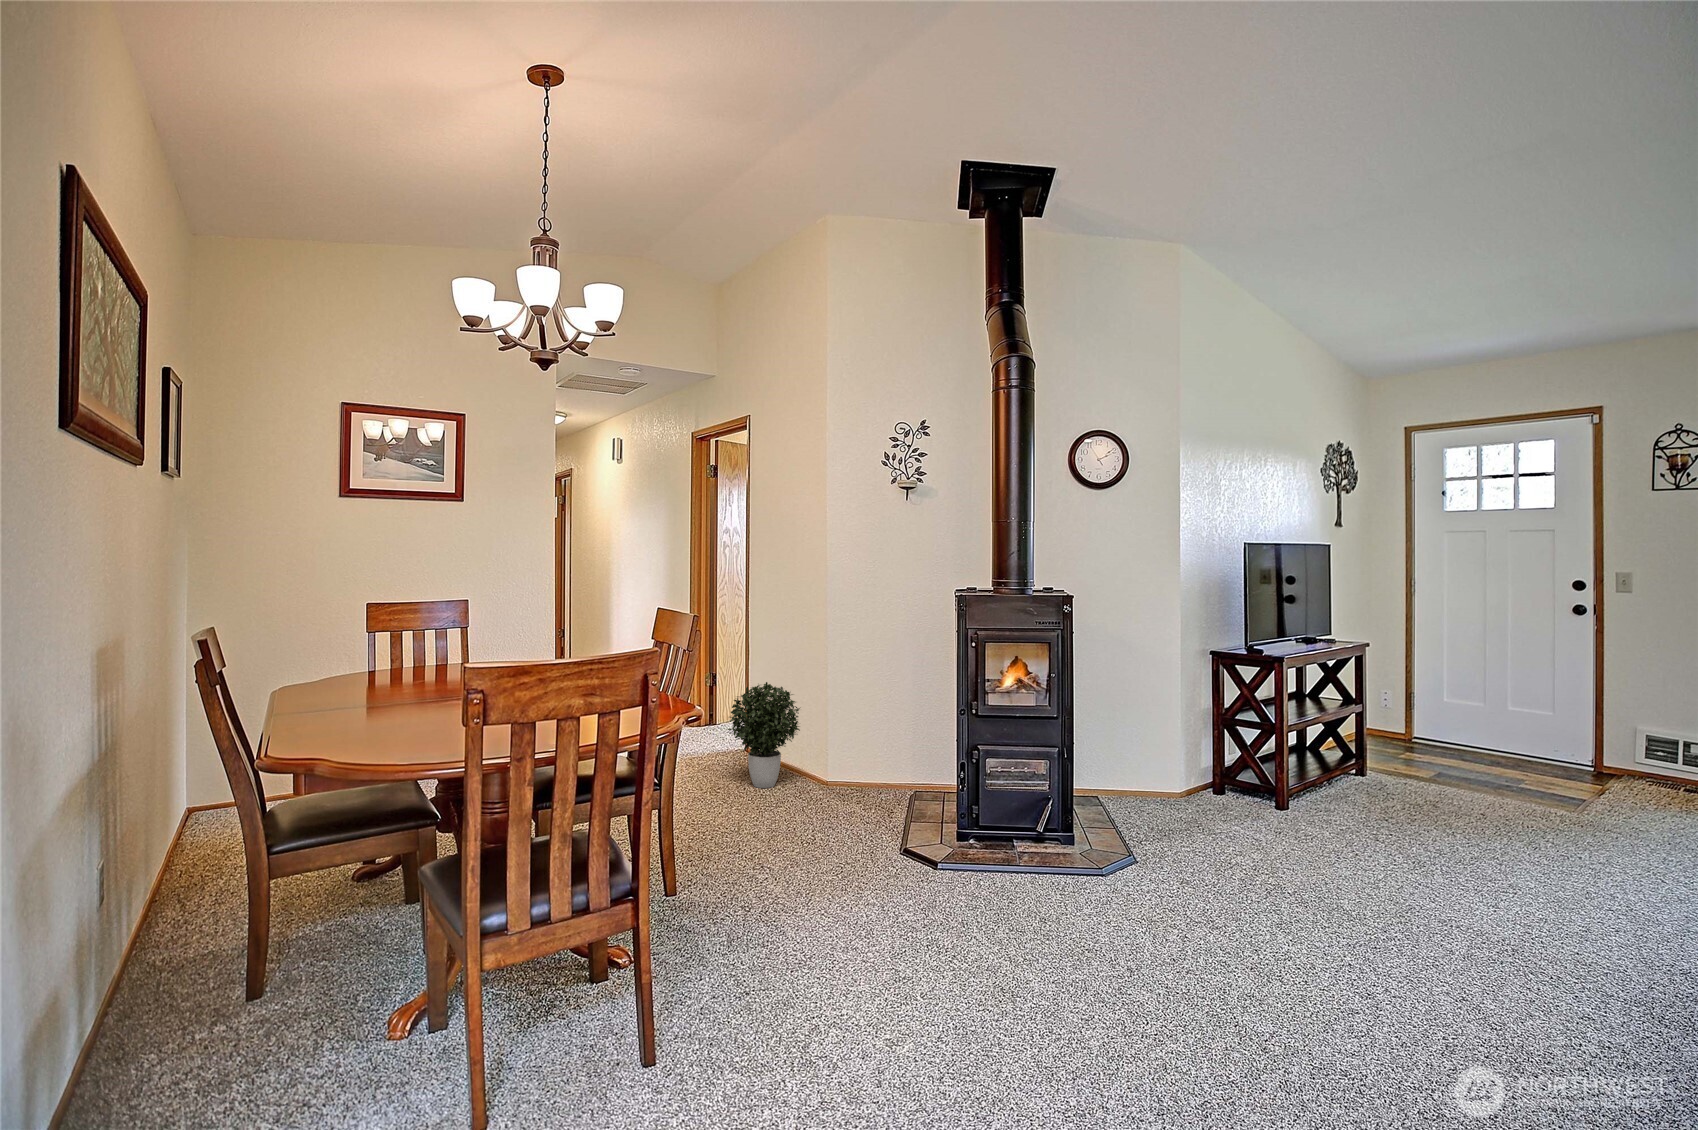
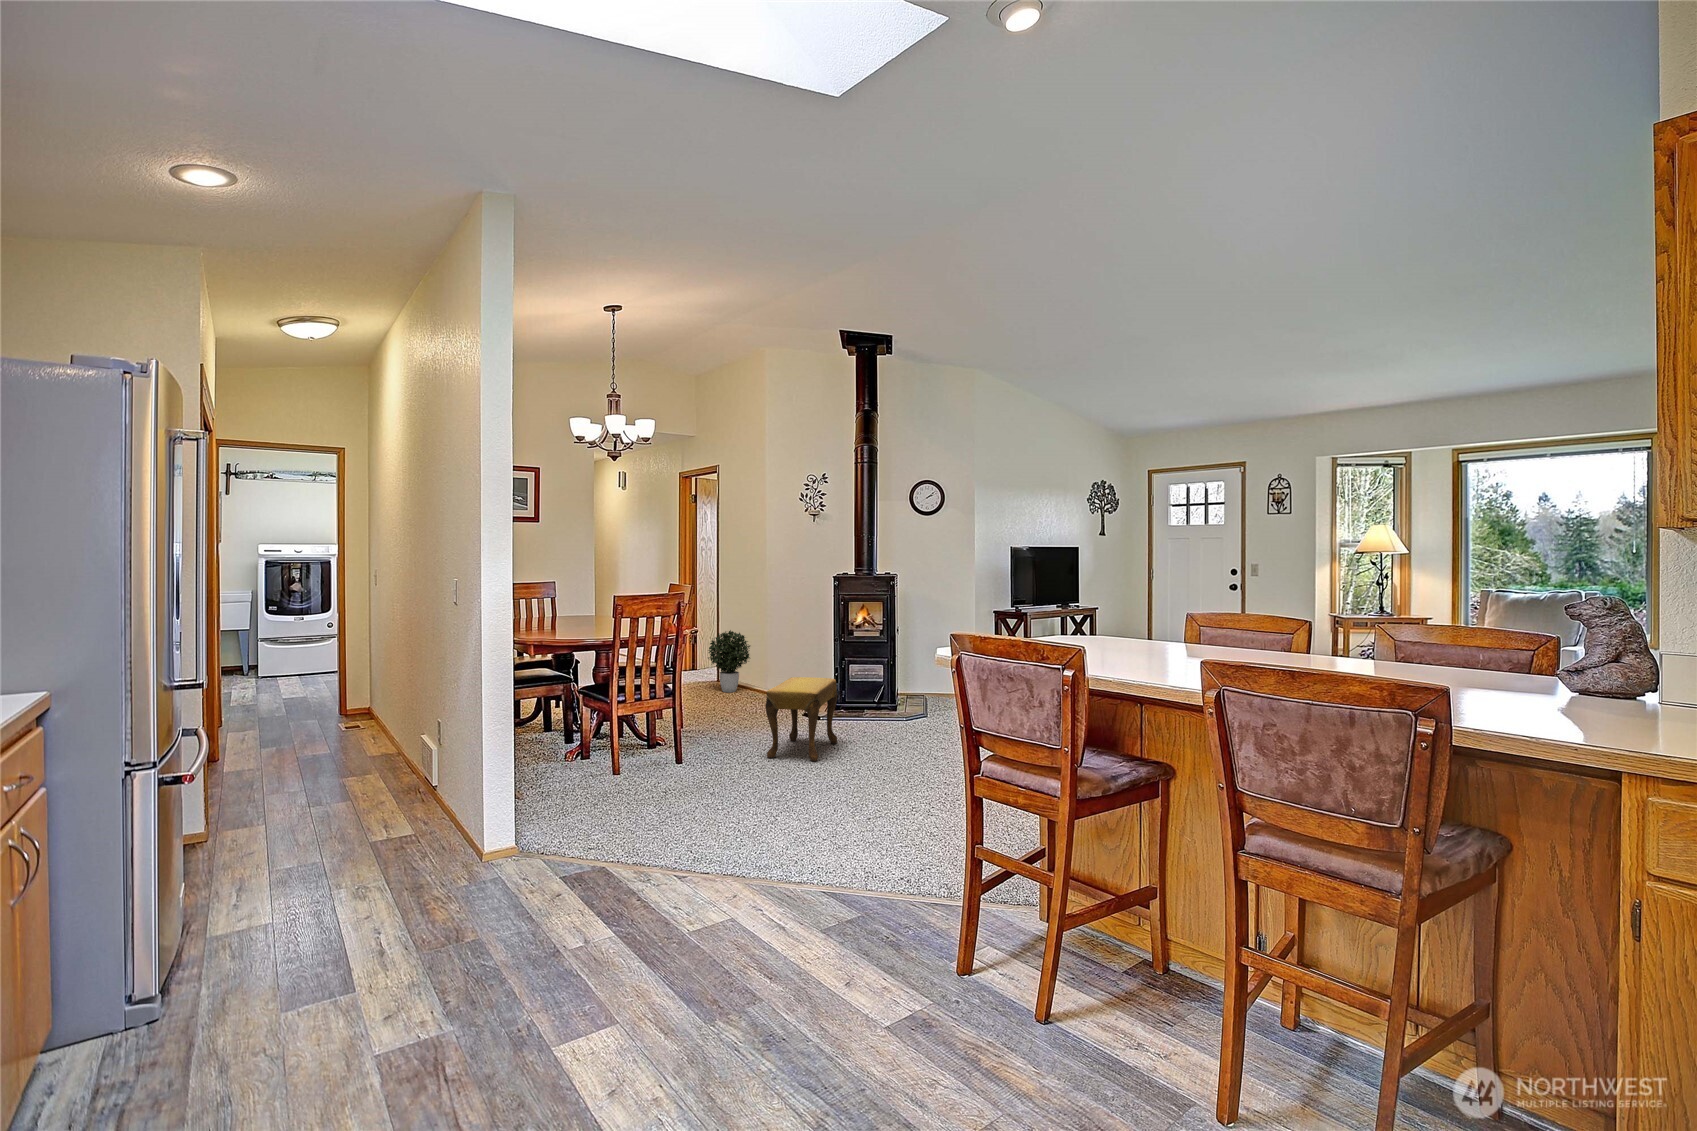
footstool: none [852,820,1002,1061] -> present [766,677,837,761]

